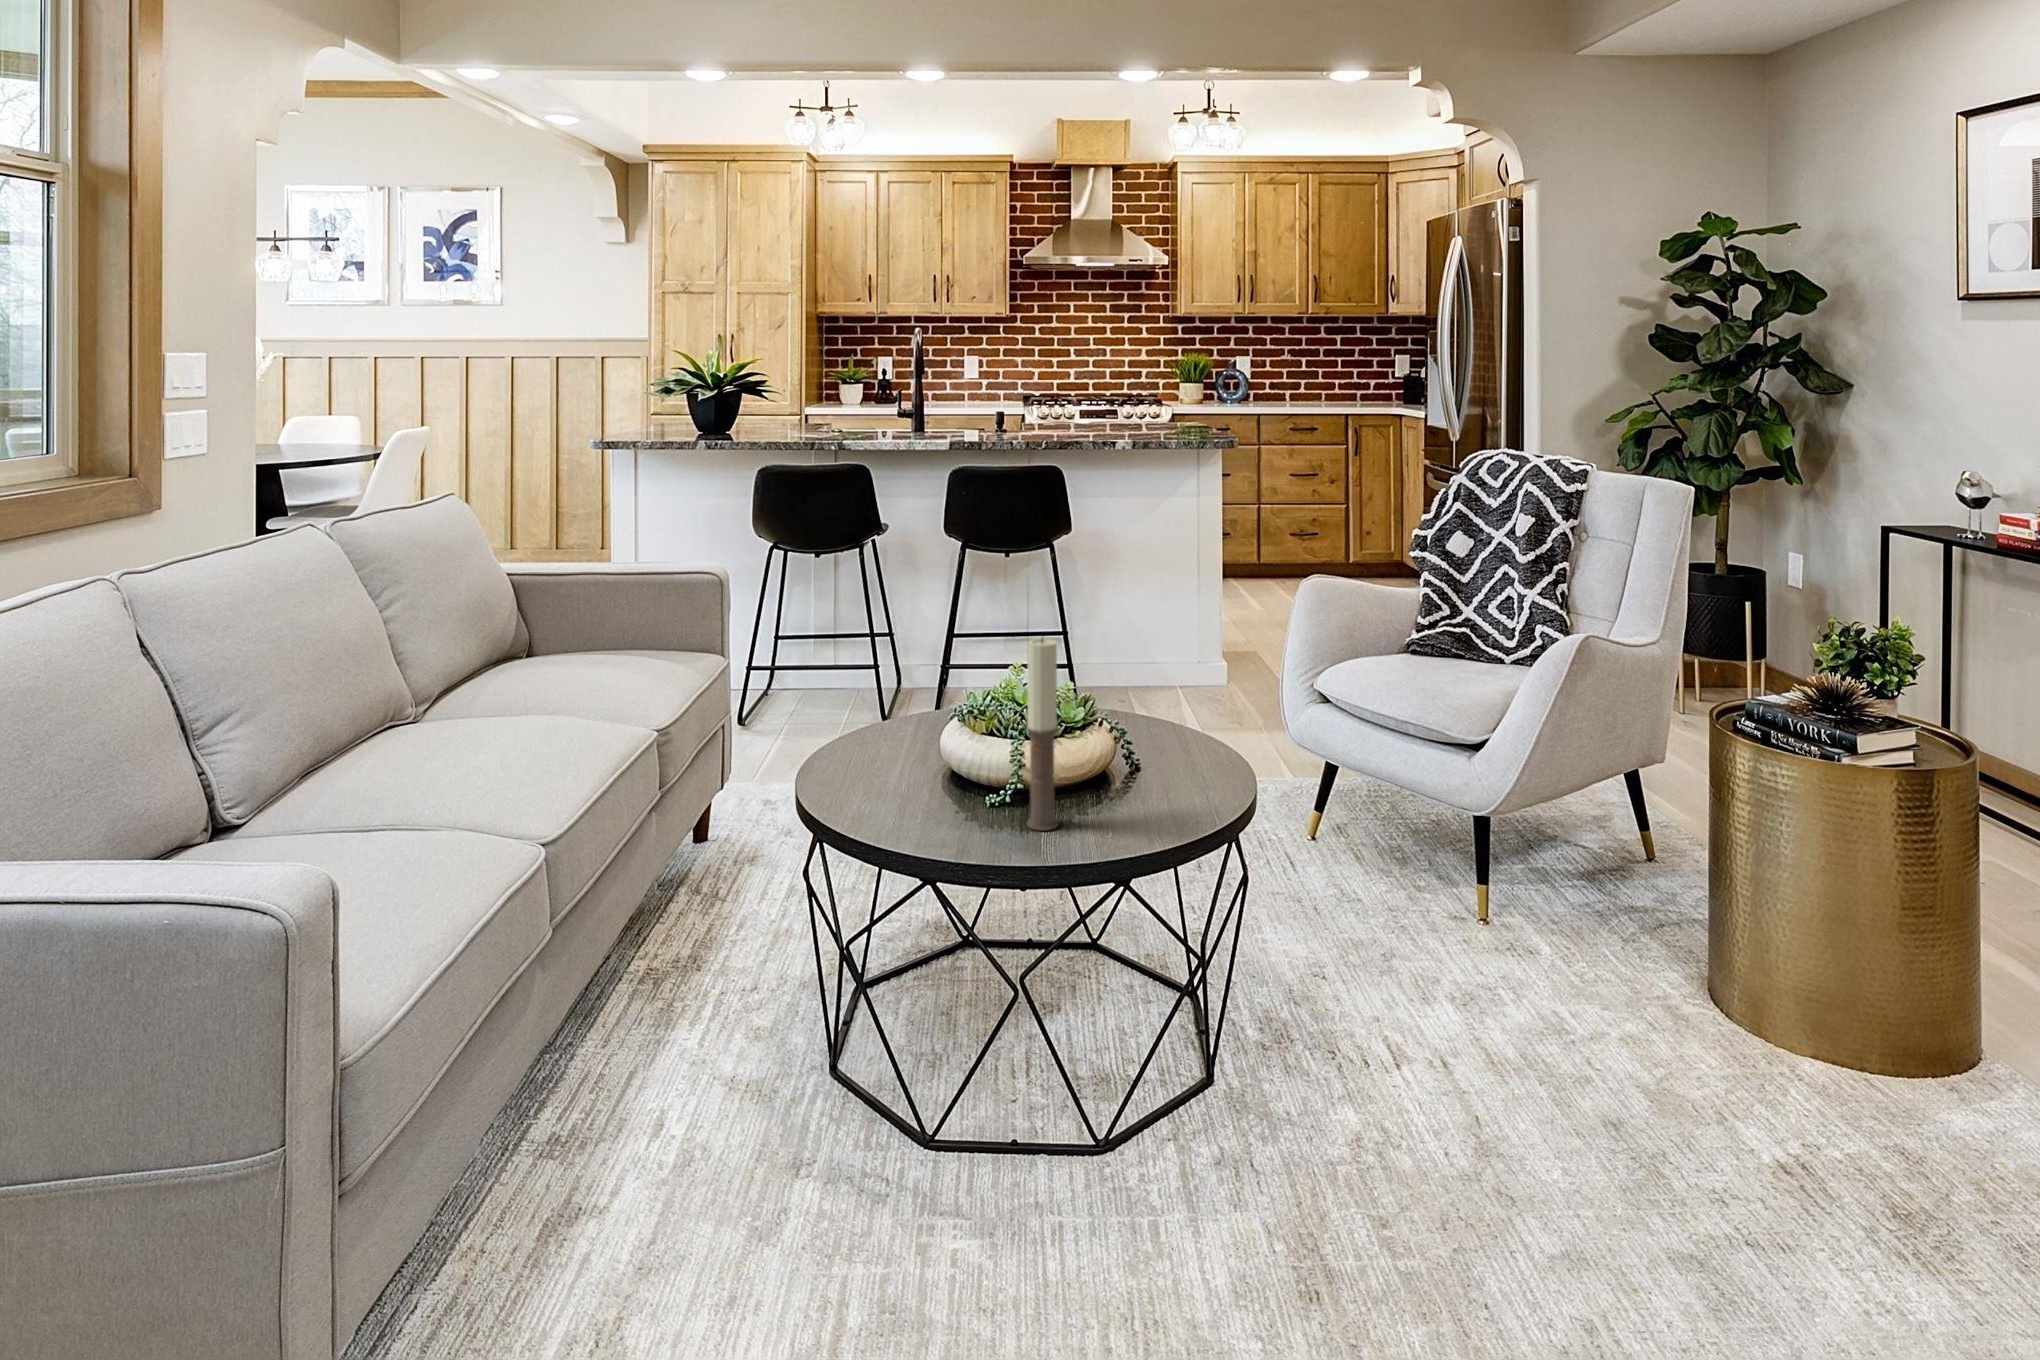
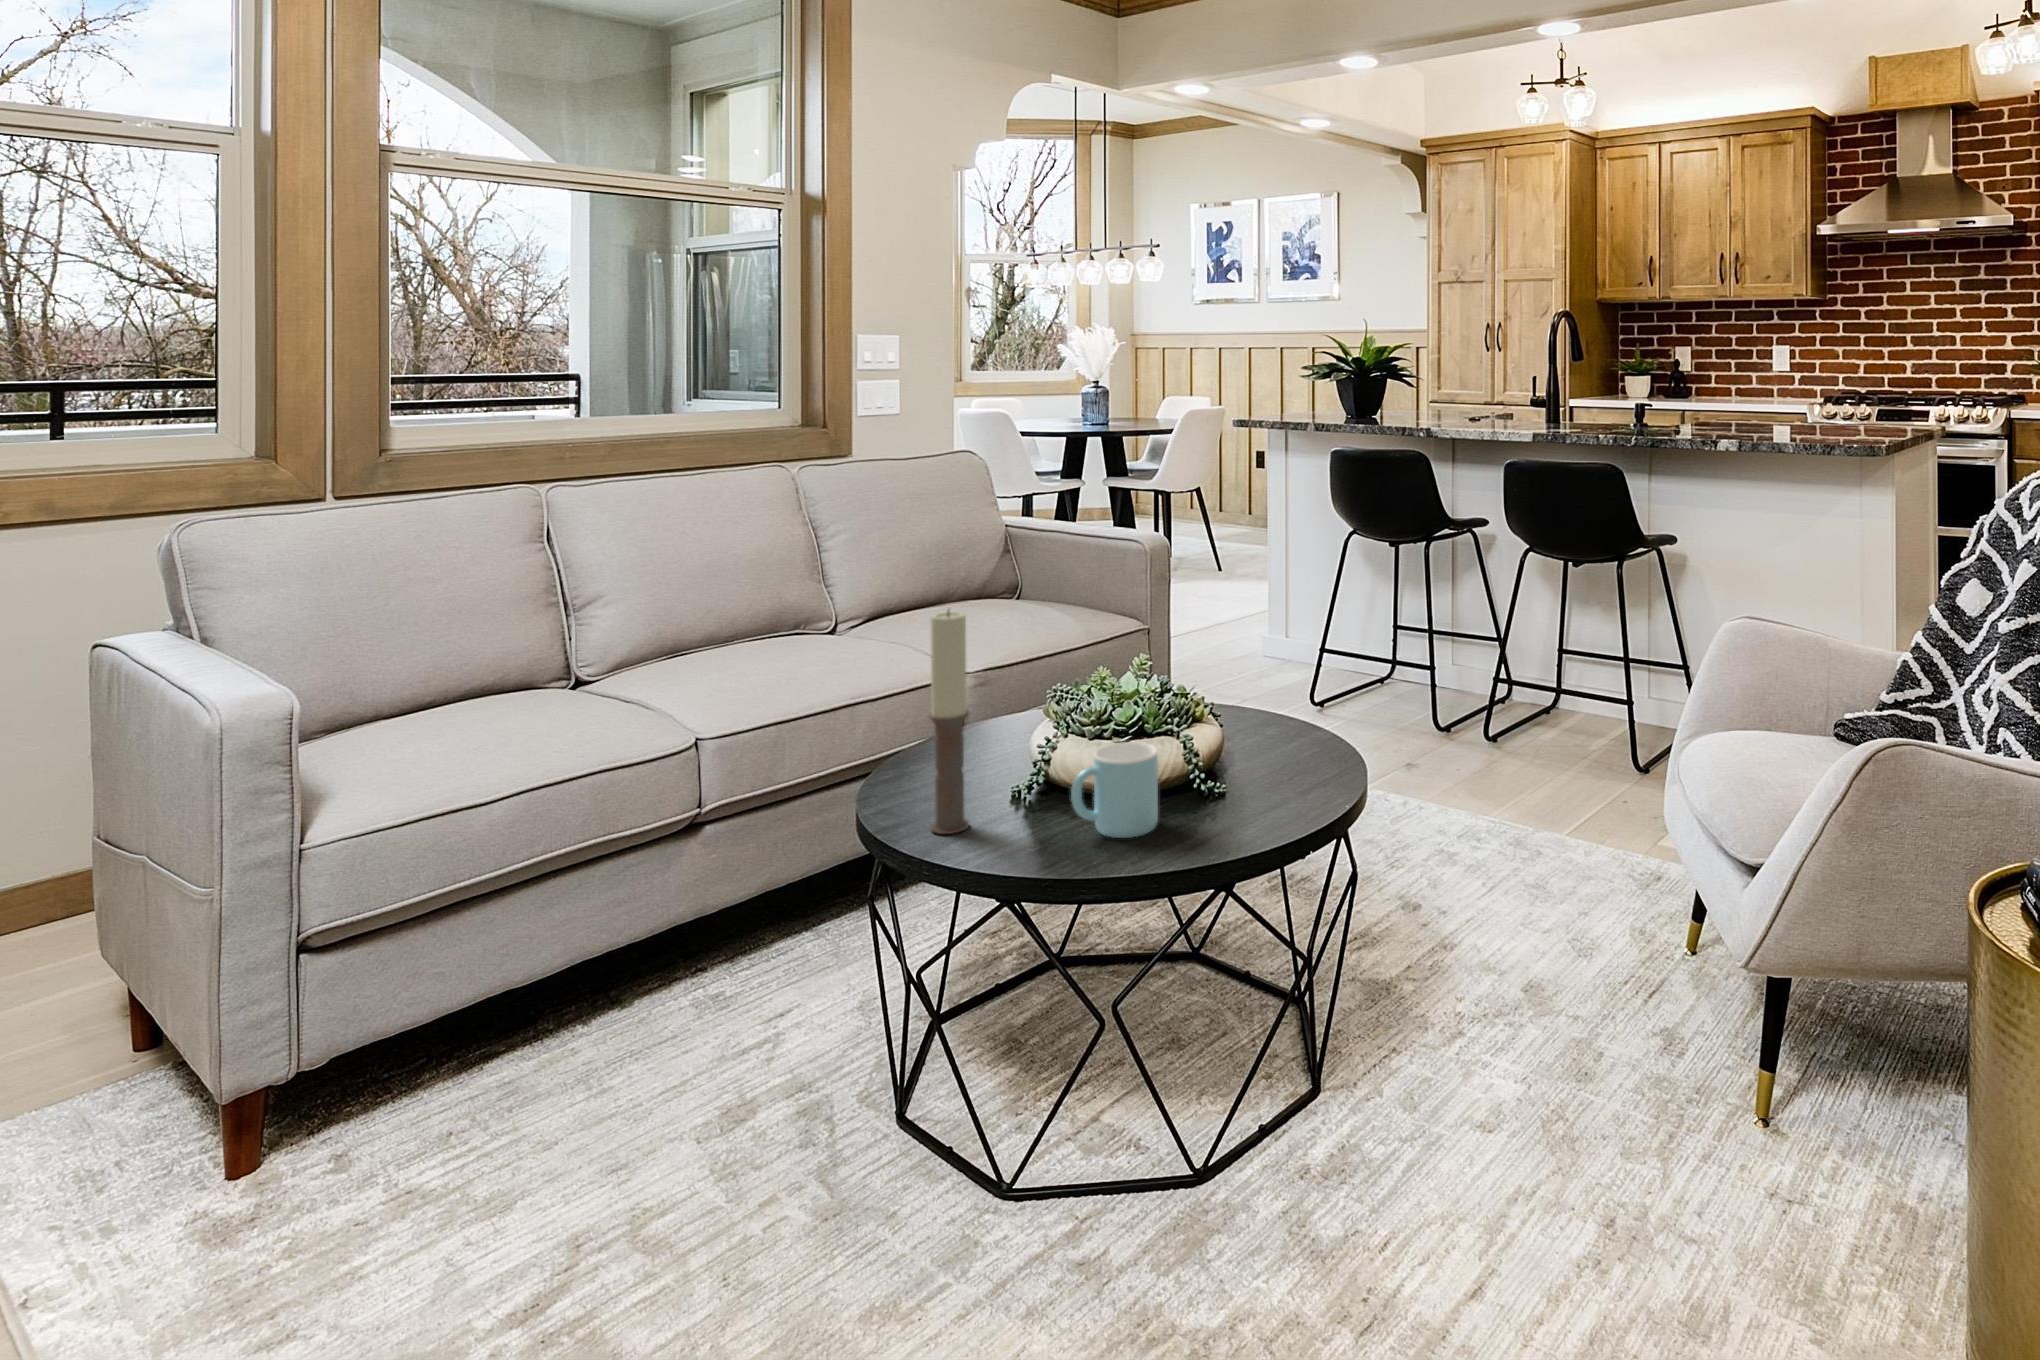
mug: none [1135,725,1186,802] -> present [1071,742,1158,838]

